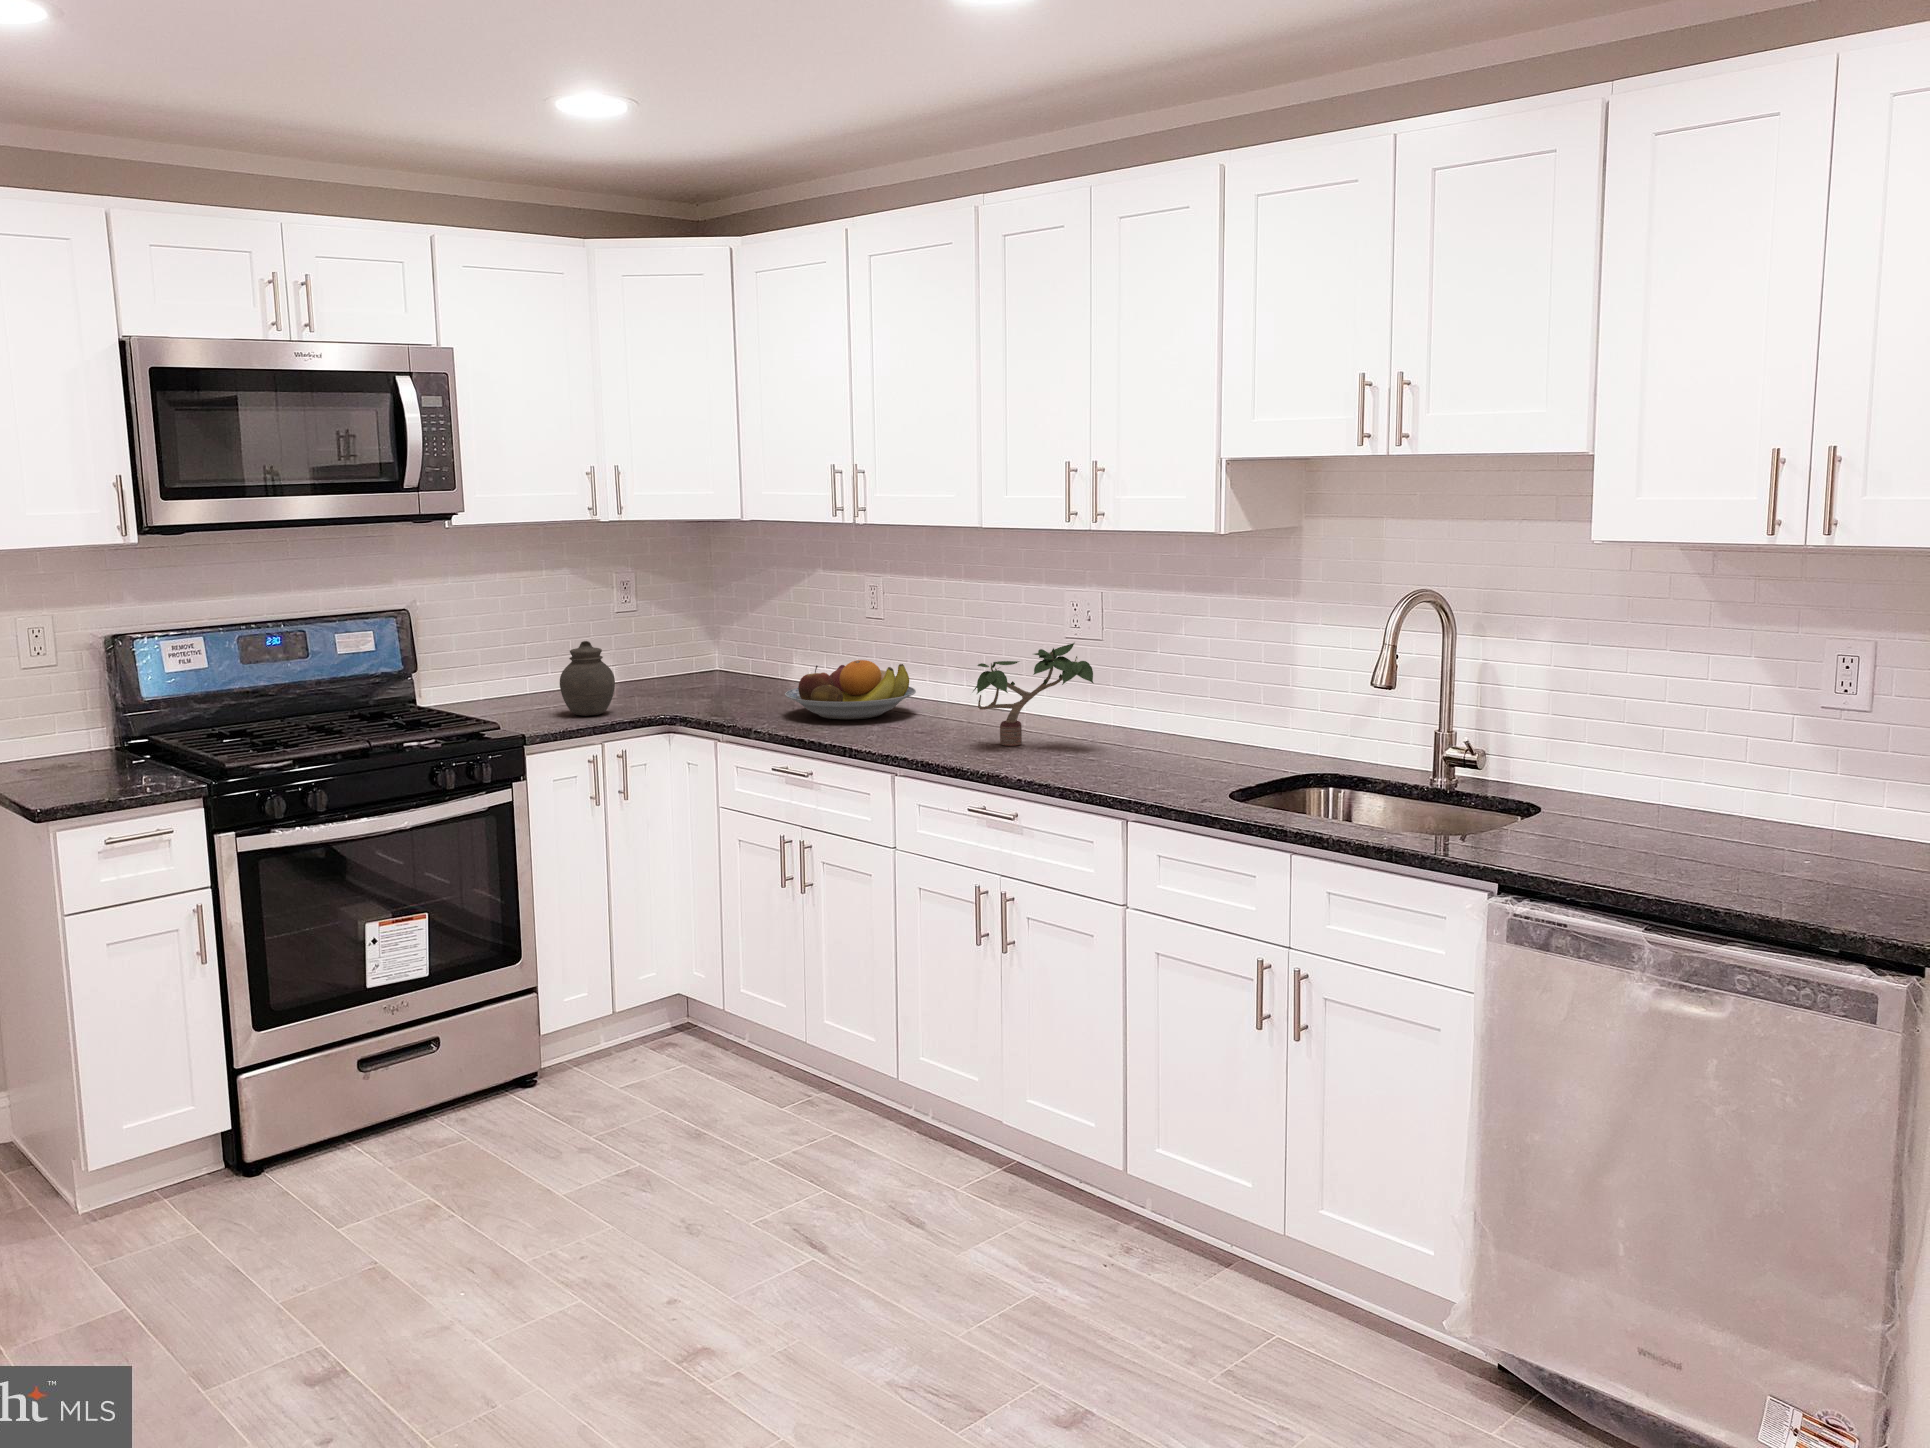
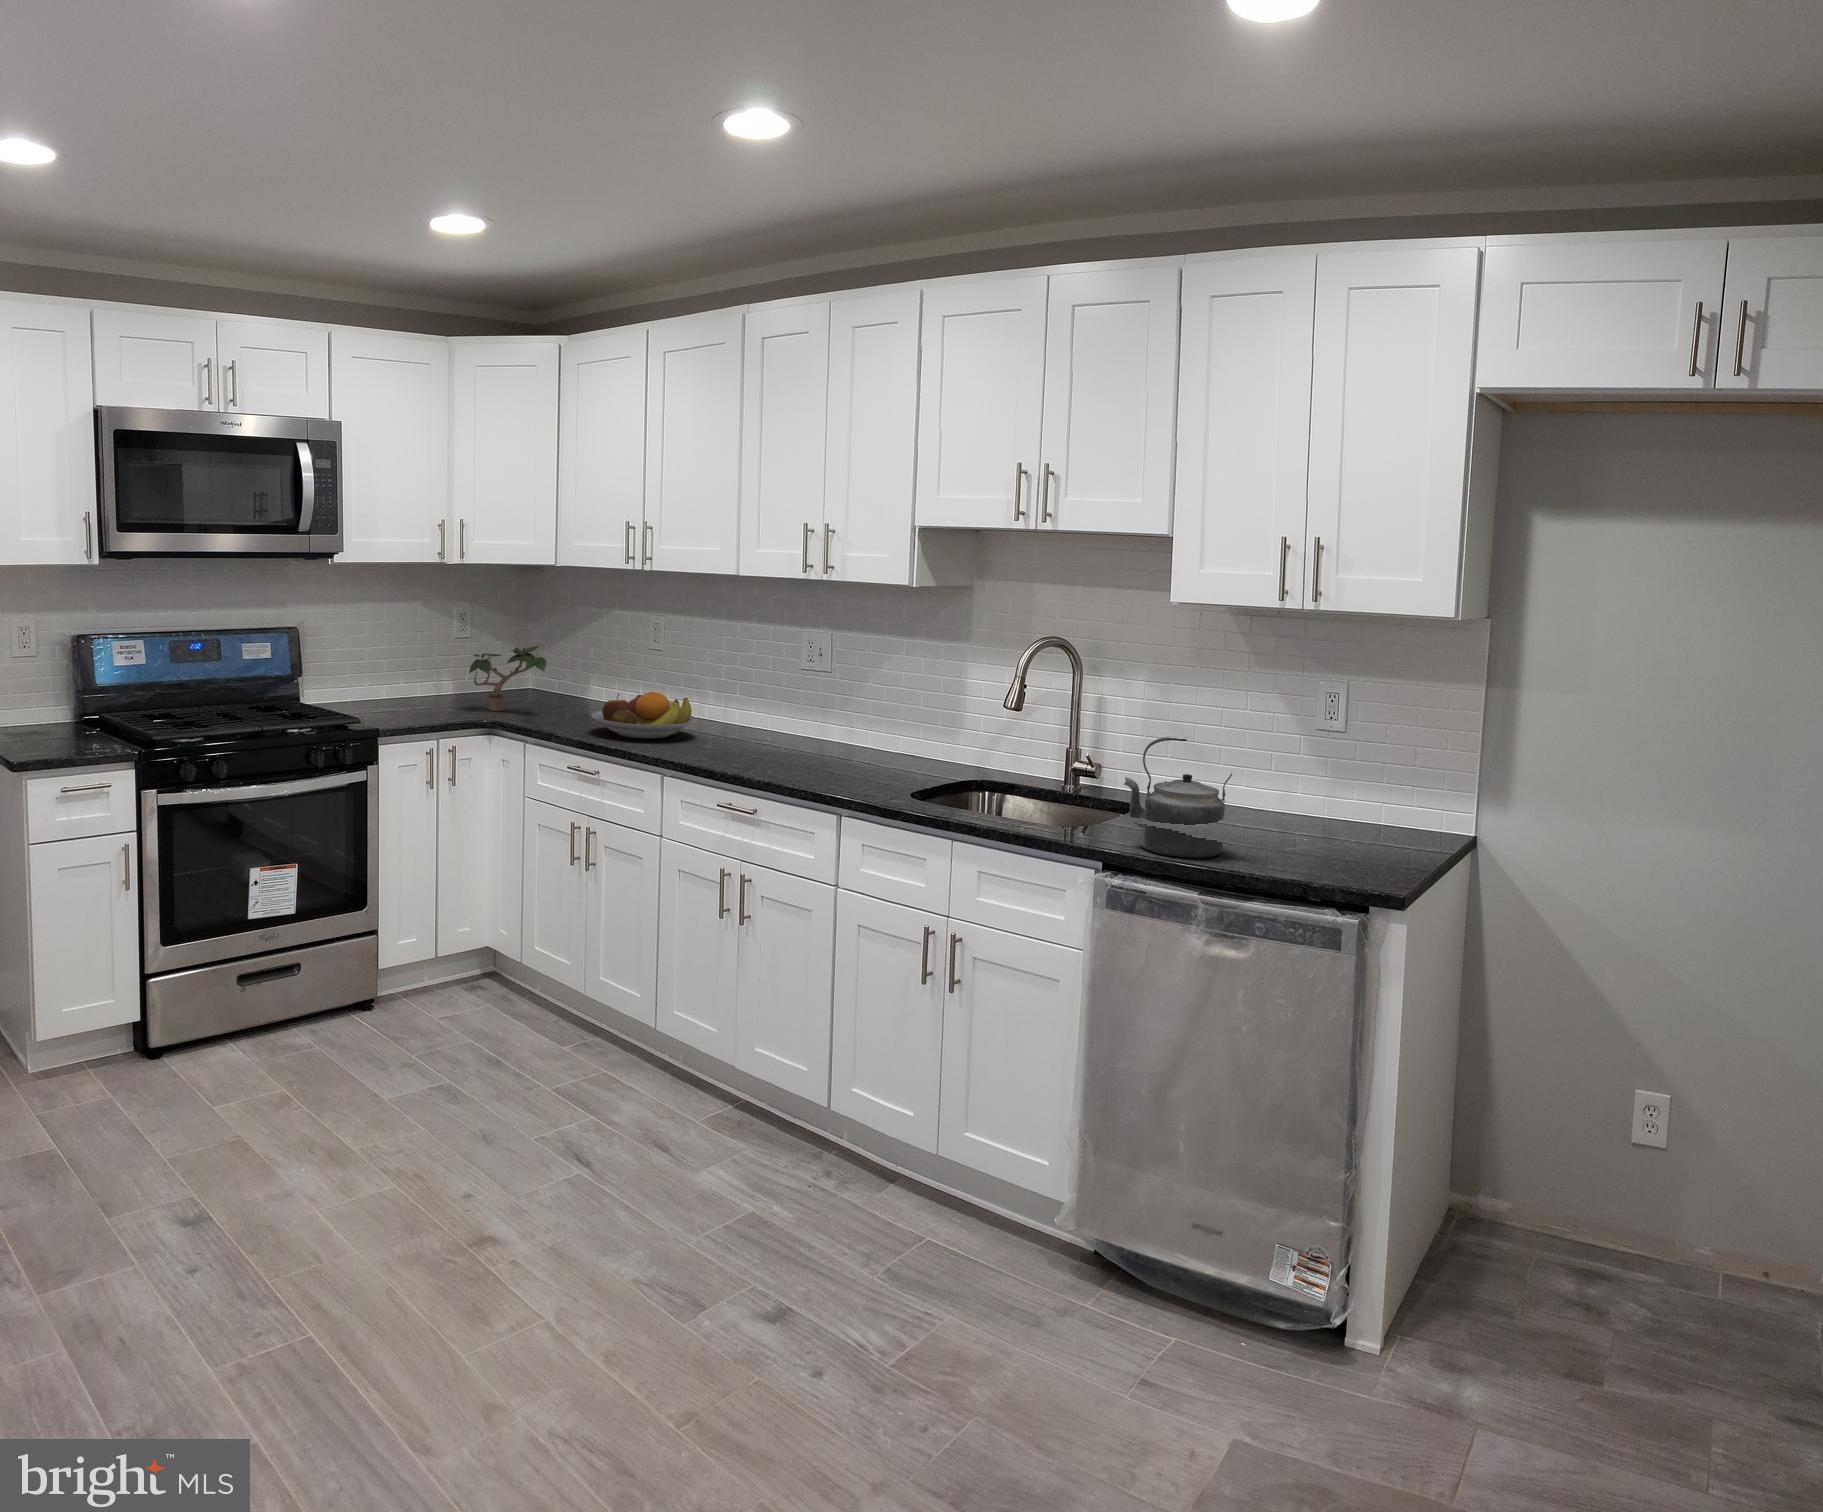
jar: present [560,641,615,716] -> none [407,660,453,721]
potted plant: present [973,643,1093,746] -> present [469,645,546,711]
kettle: none [1596,663,1784,849] -> present [1124,737,1232,858]

